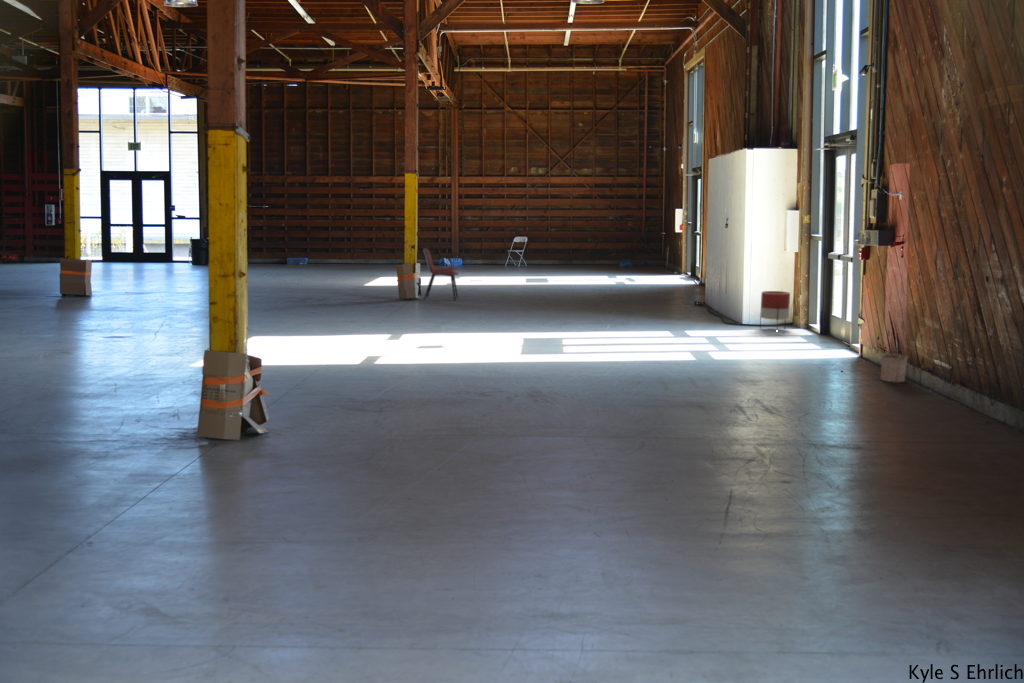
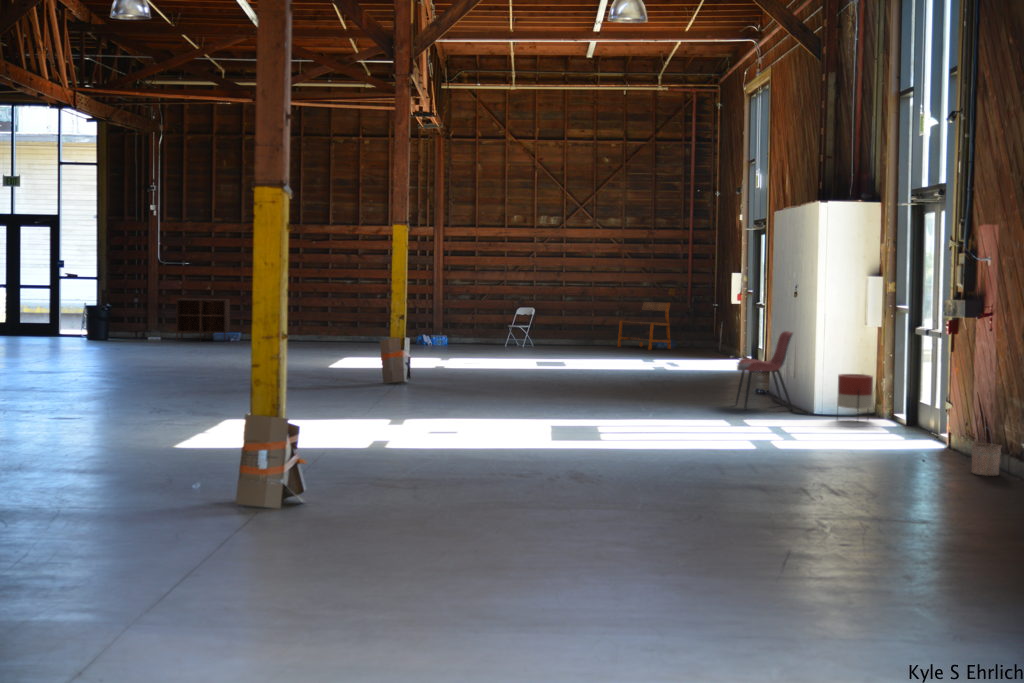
bench: none [589,233,629,269] -> present [618,302,671,350]
shelving unit: none [259,235,300,267] -> present [176,299,230,341]
dining chair: present [423,248,458,300] -> present [736,331,793,410]

